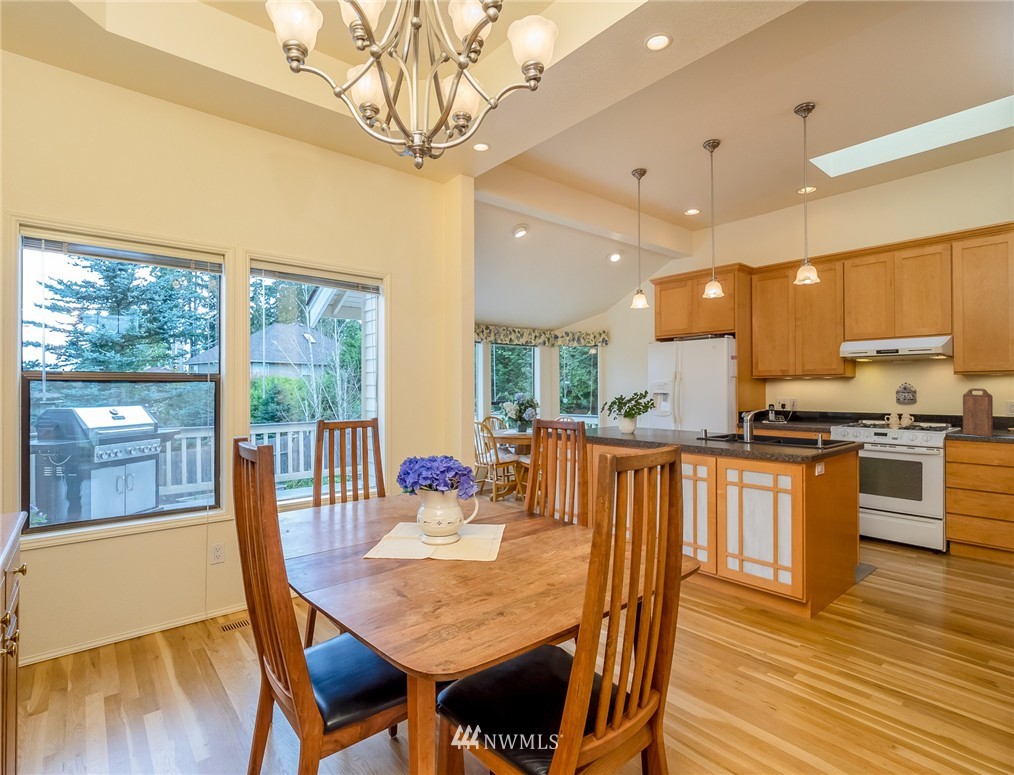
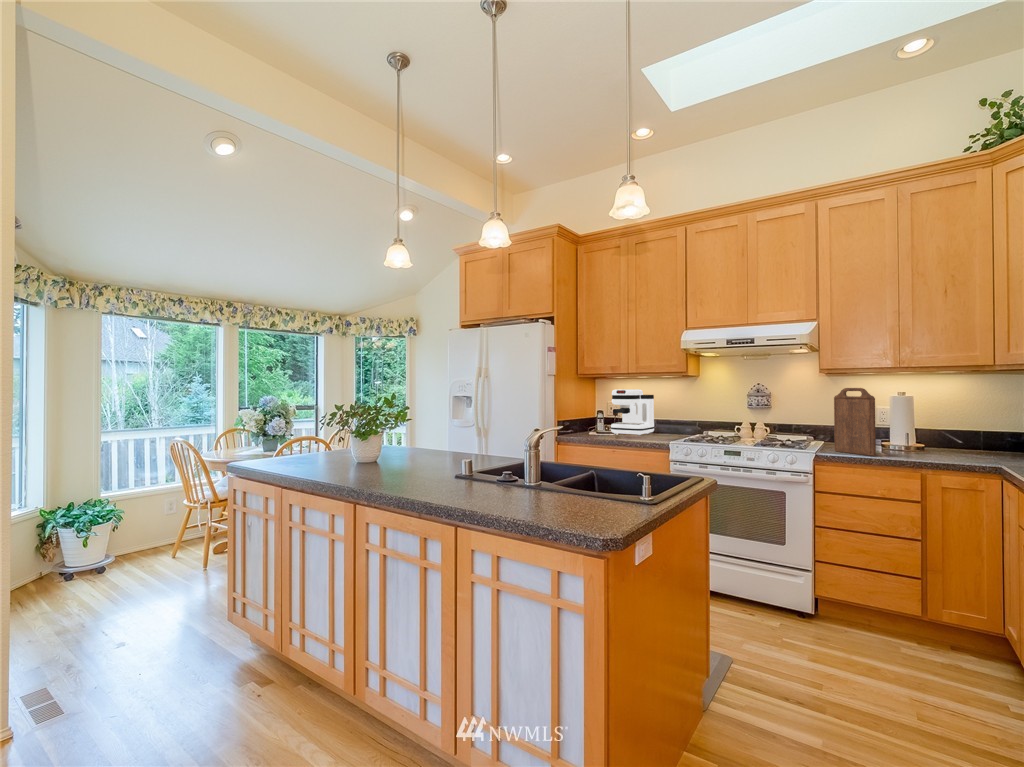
coffee maker: none [782,388,818,423] -> present [611,389,654,435]

